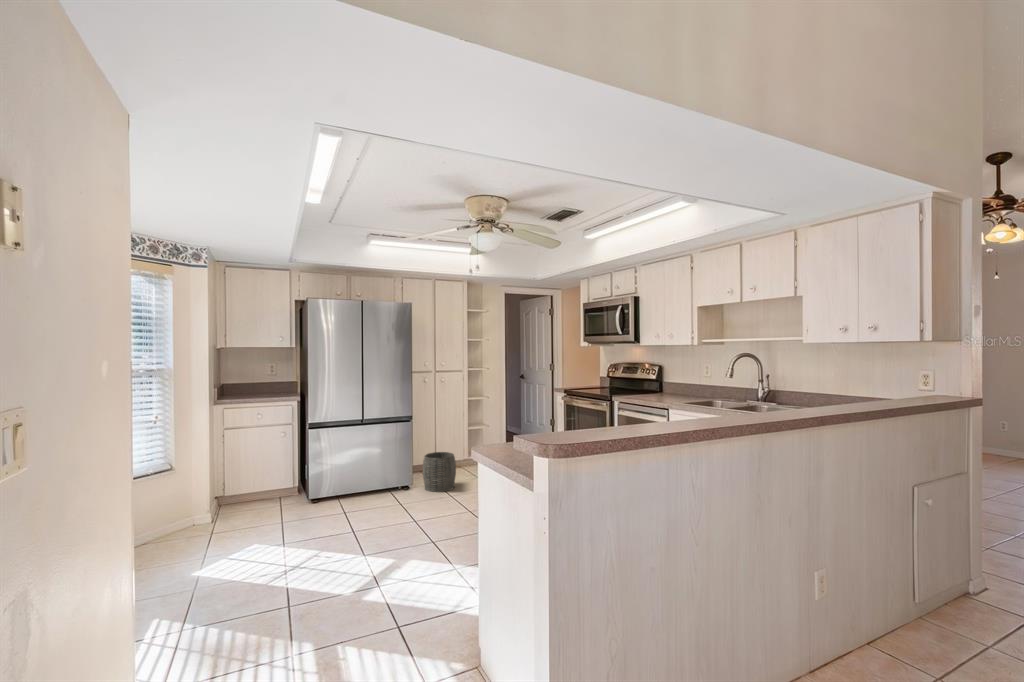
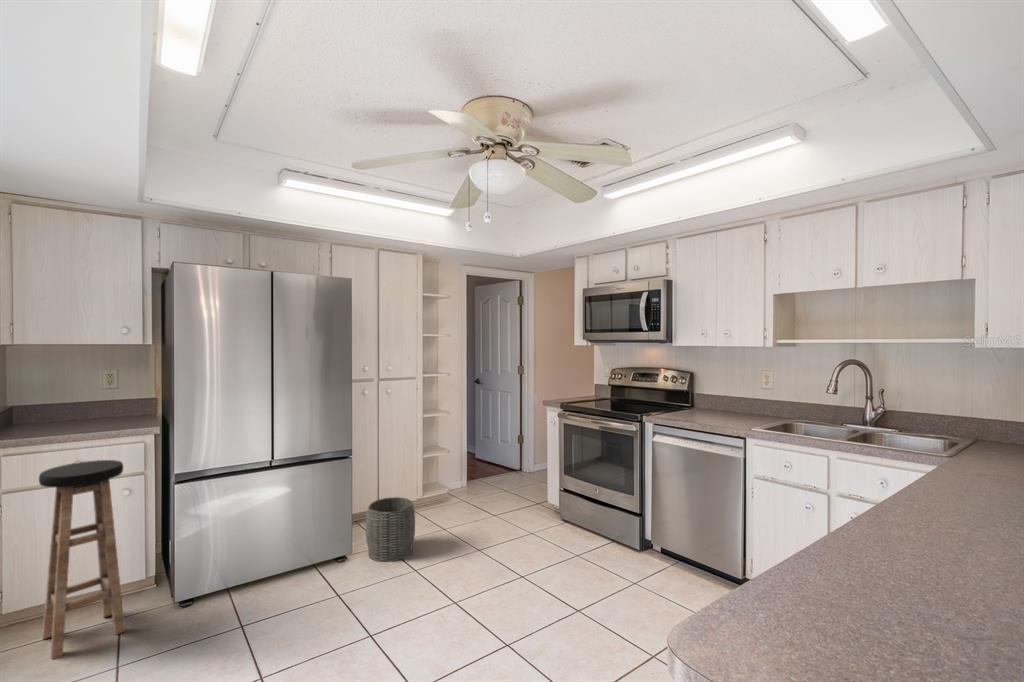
bar stool: none [244,413,285,517] -> present [39,460,125,659]

